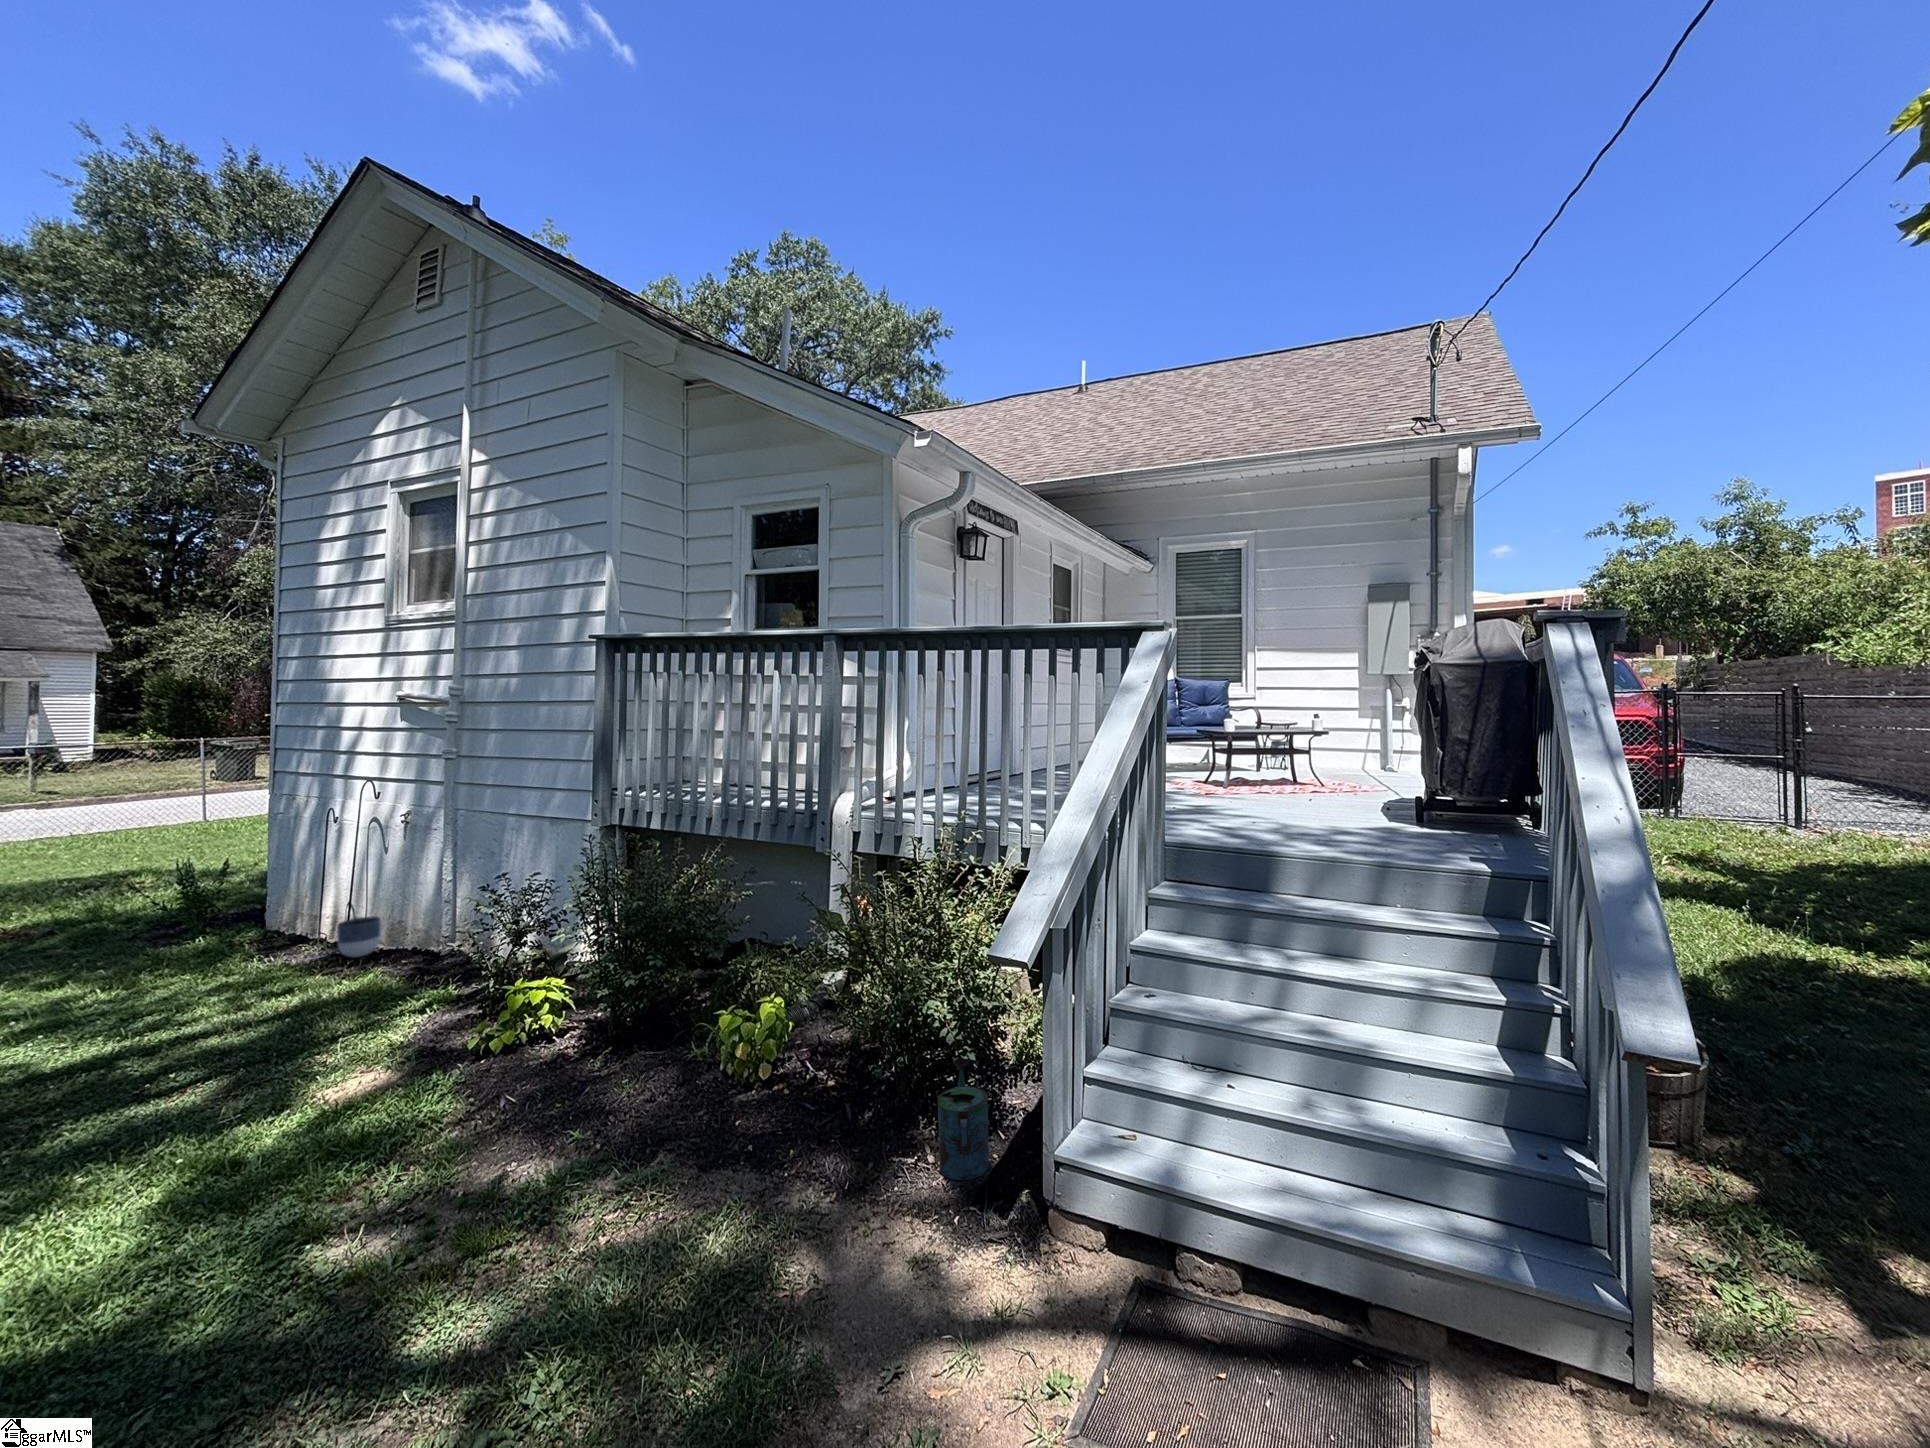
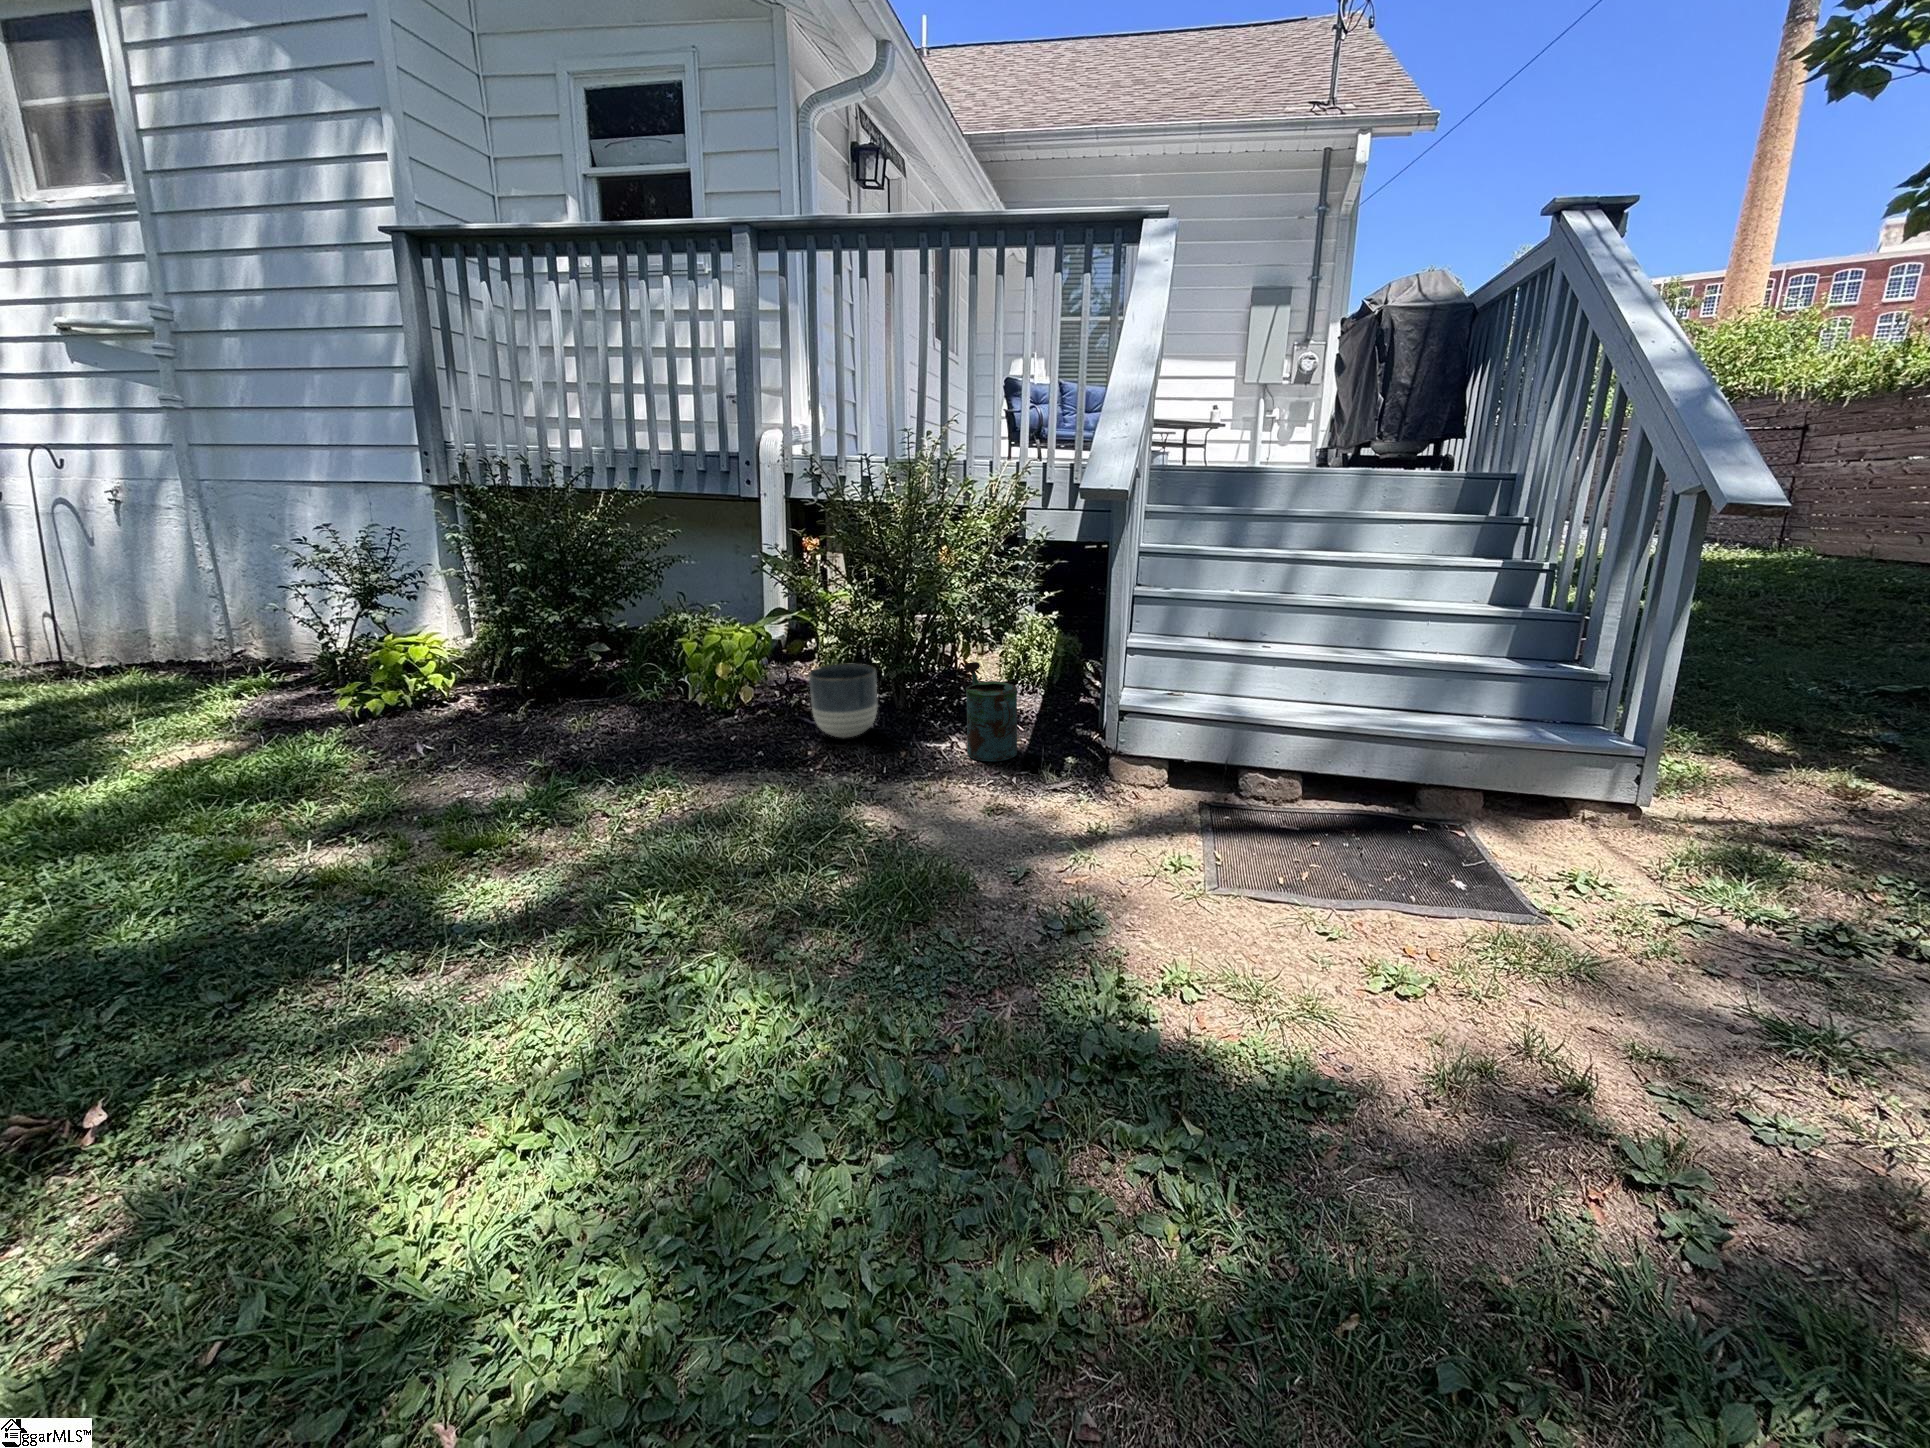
planter: present [337,916,381,957] -> present [809,664,877,737]

